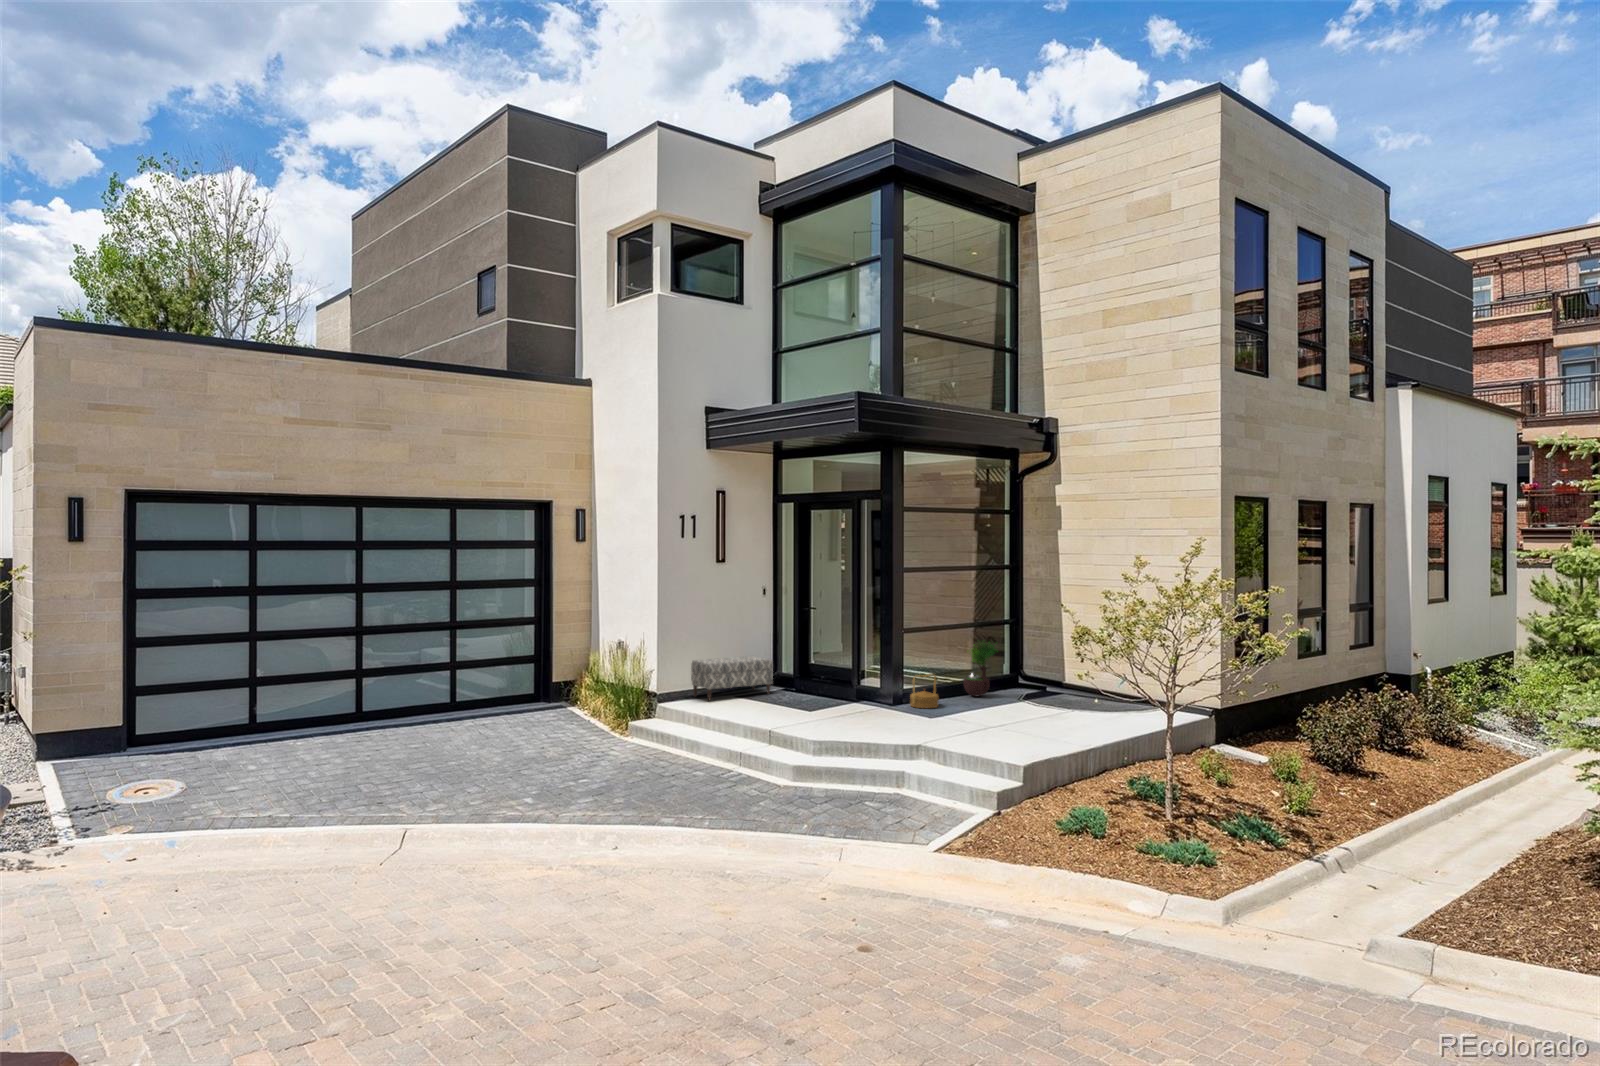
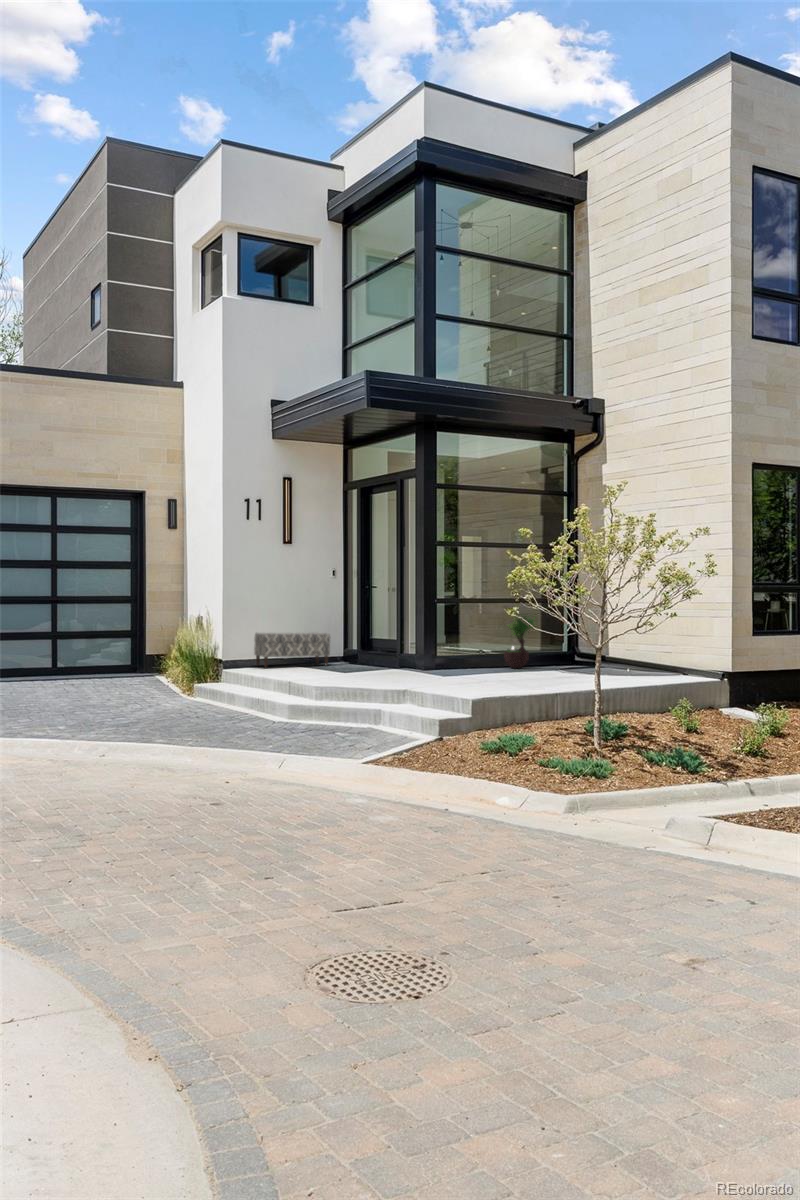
woven basket: present [910,674,939,708] -> none [442,643,469,673]

